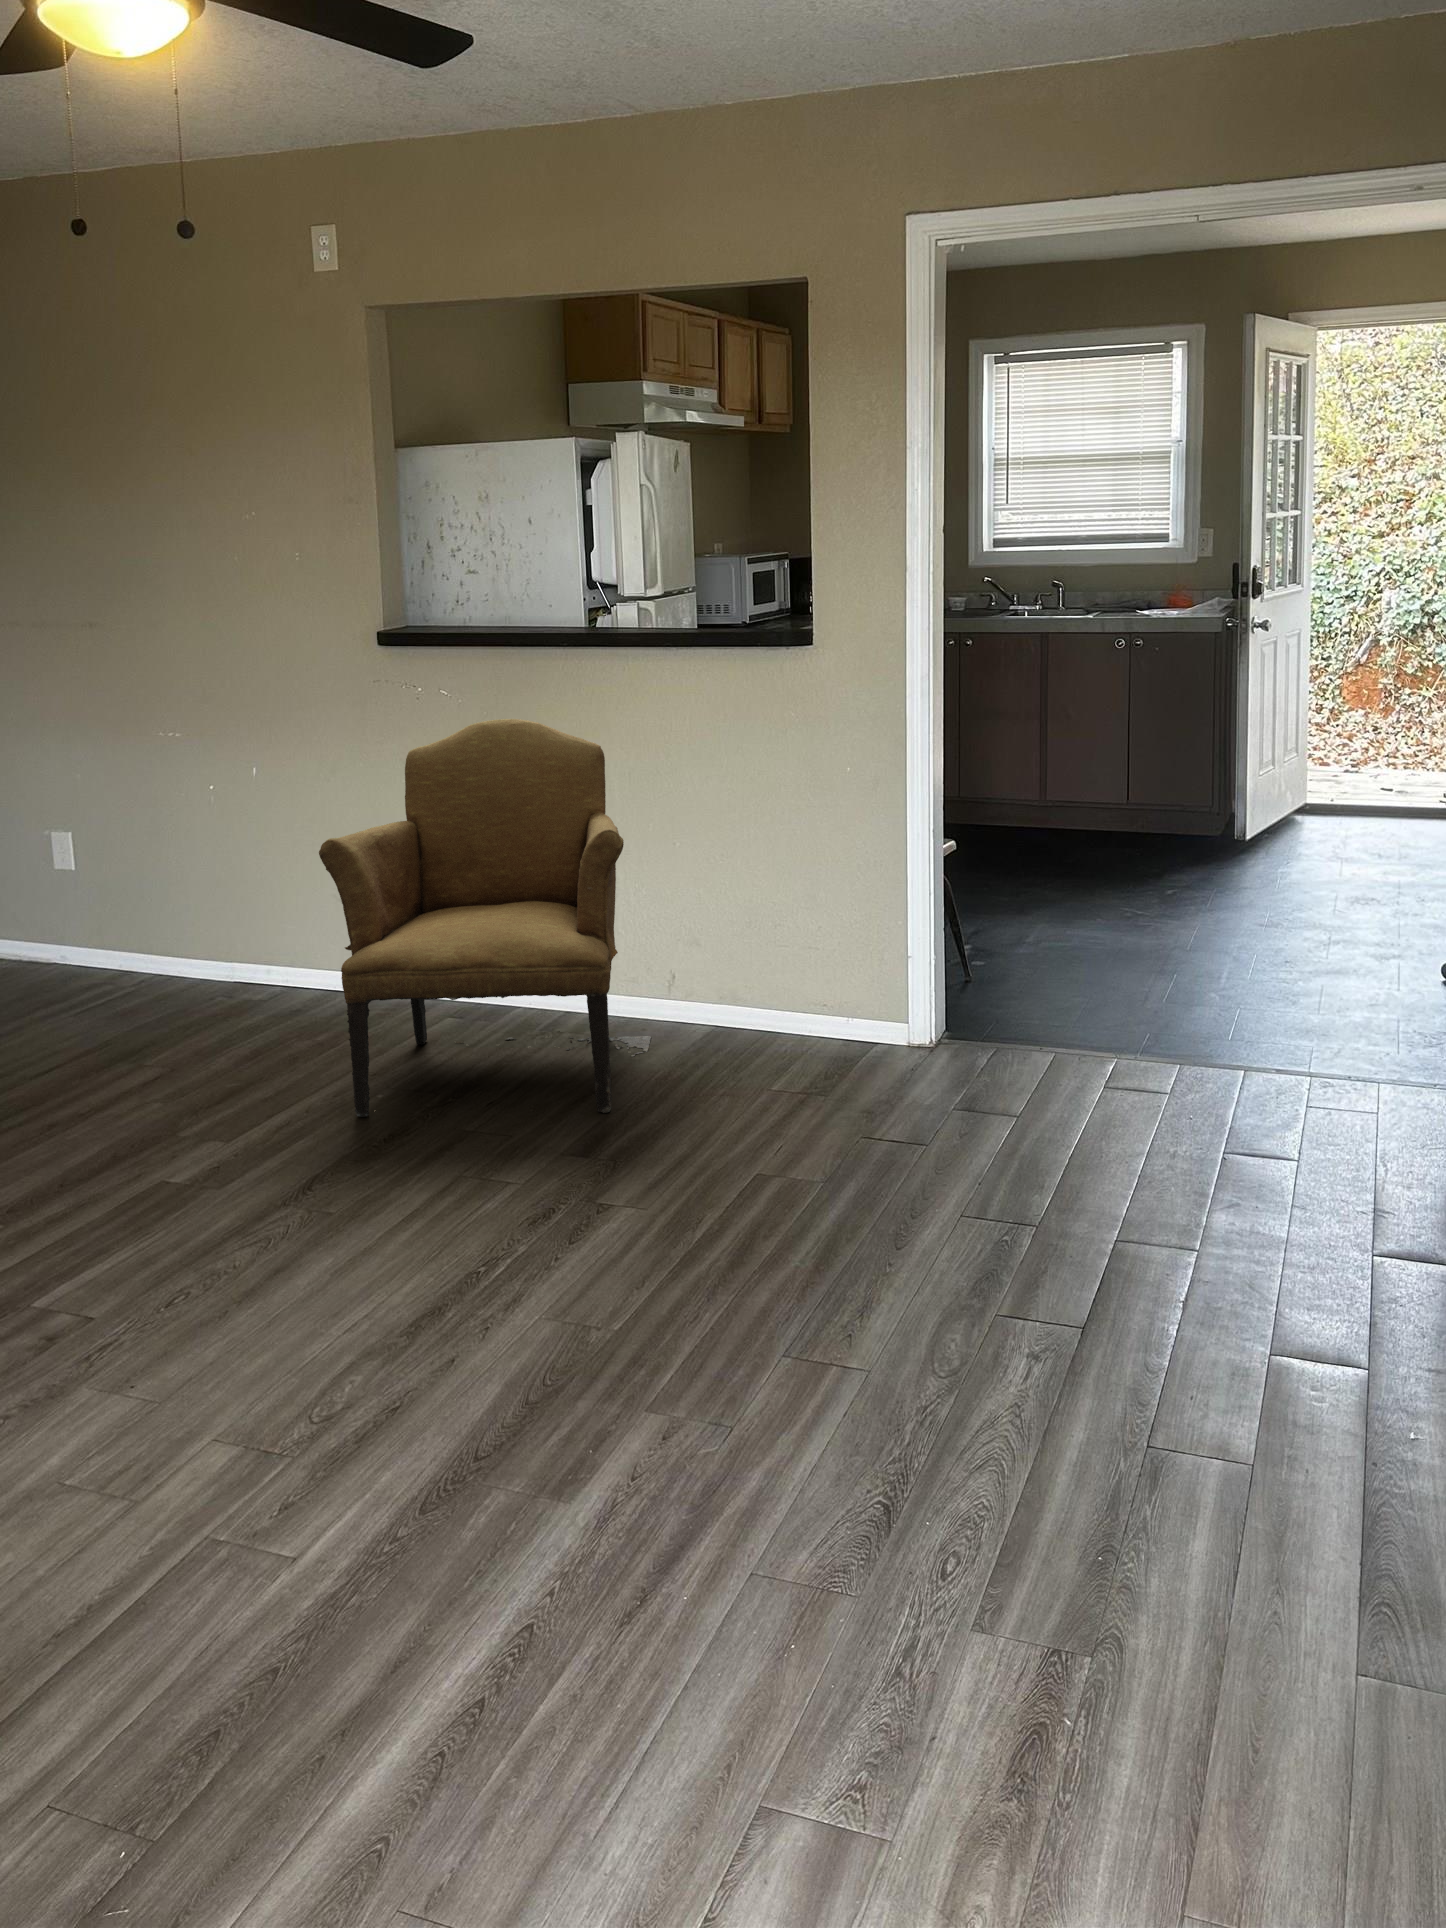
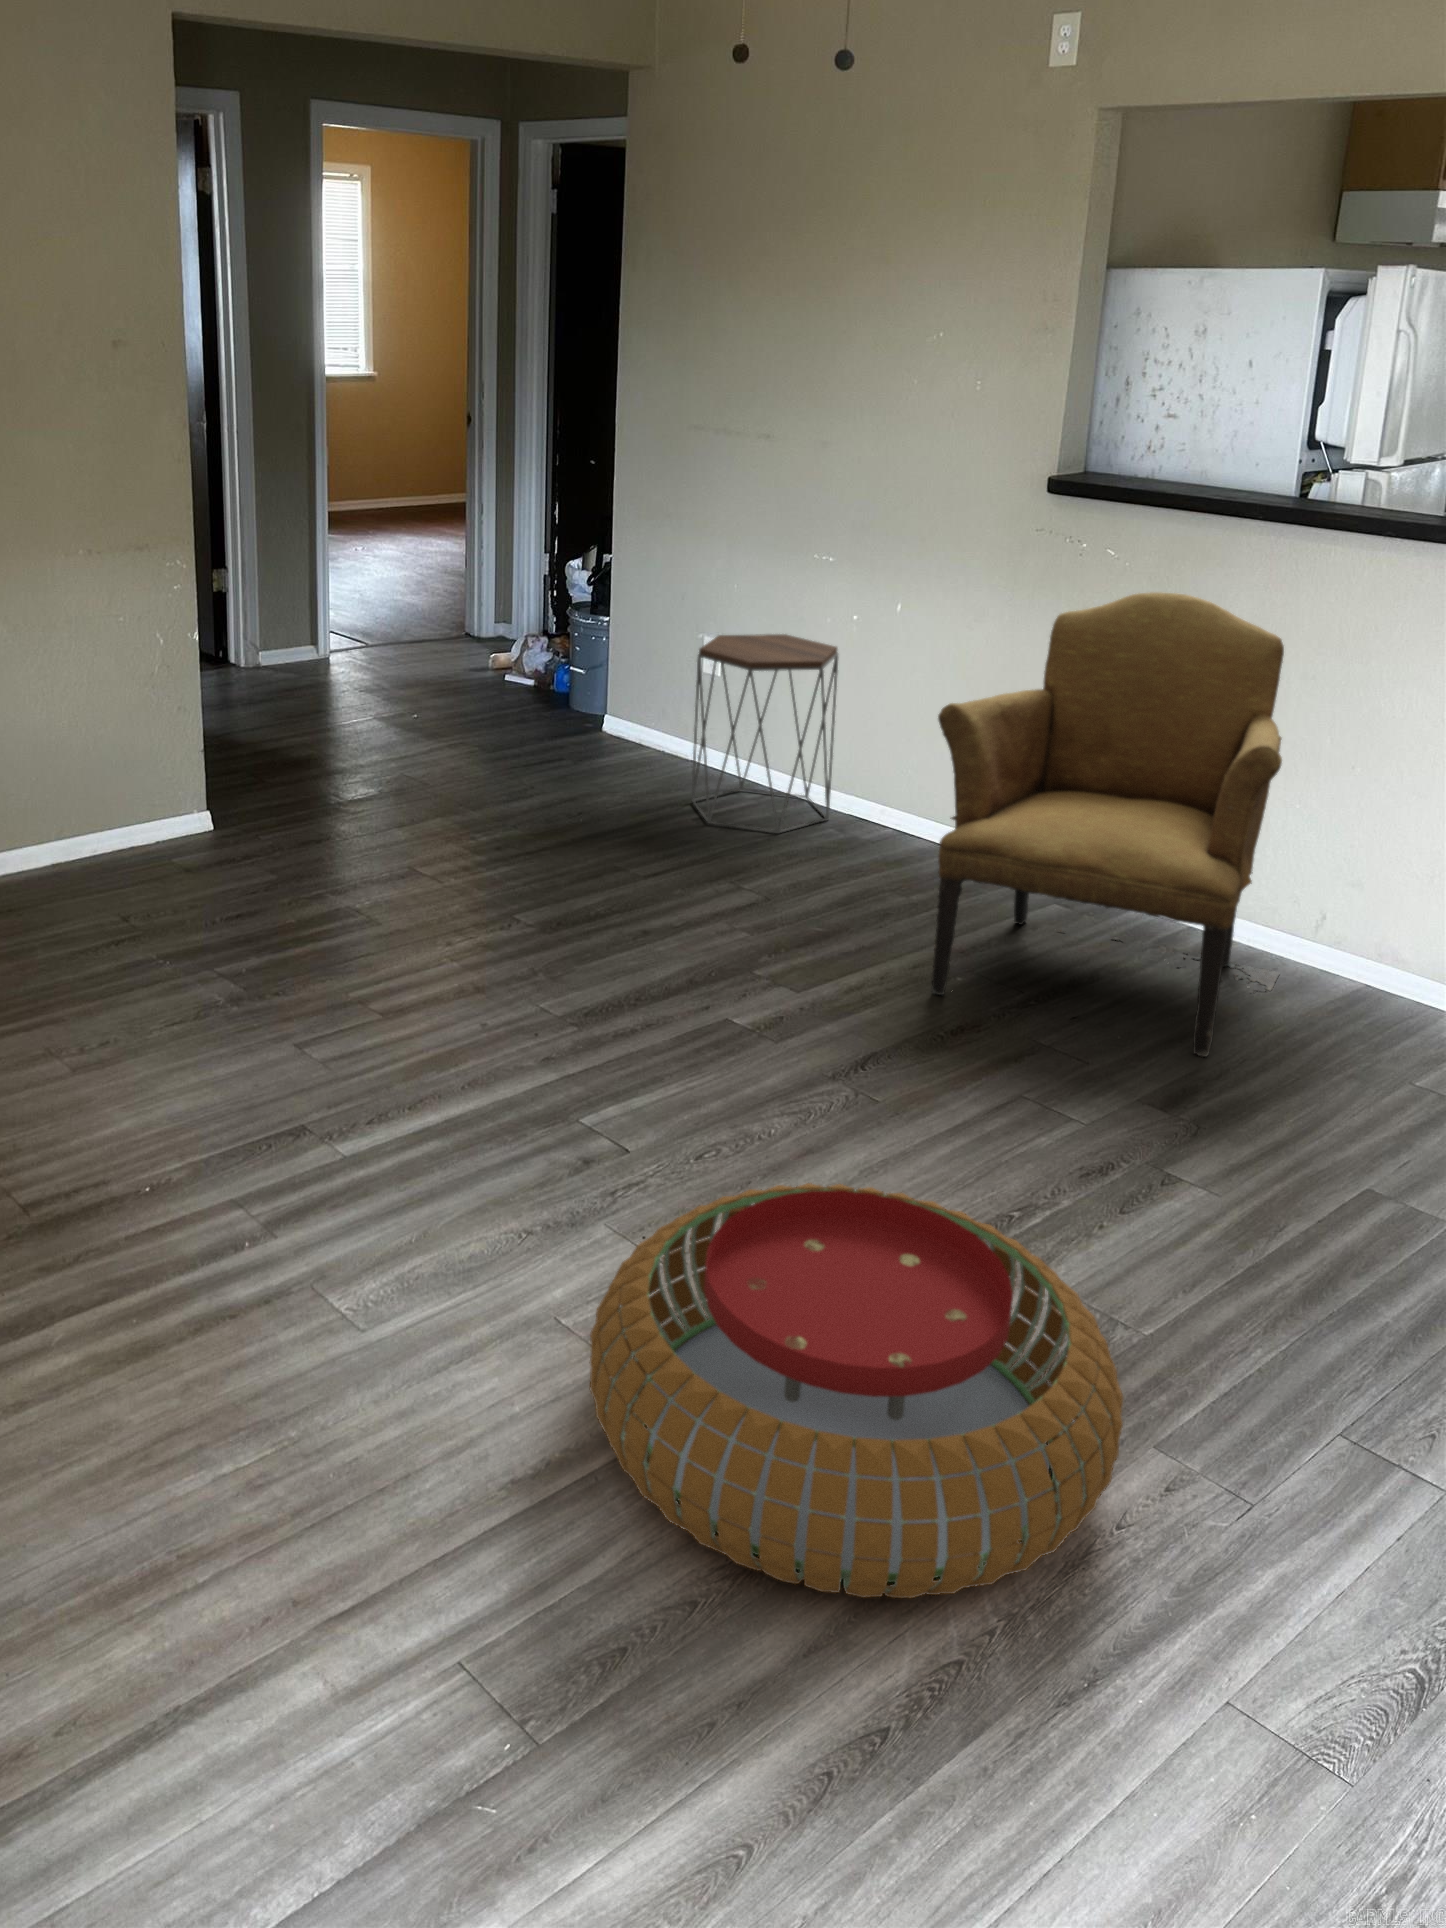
side table: none [51,817,214,1019] -> present [691,634,838,833]
pouf: none [110,1258,622,1624] -> present [590,1183,1123,1598]

